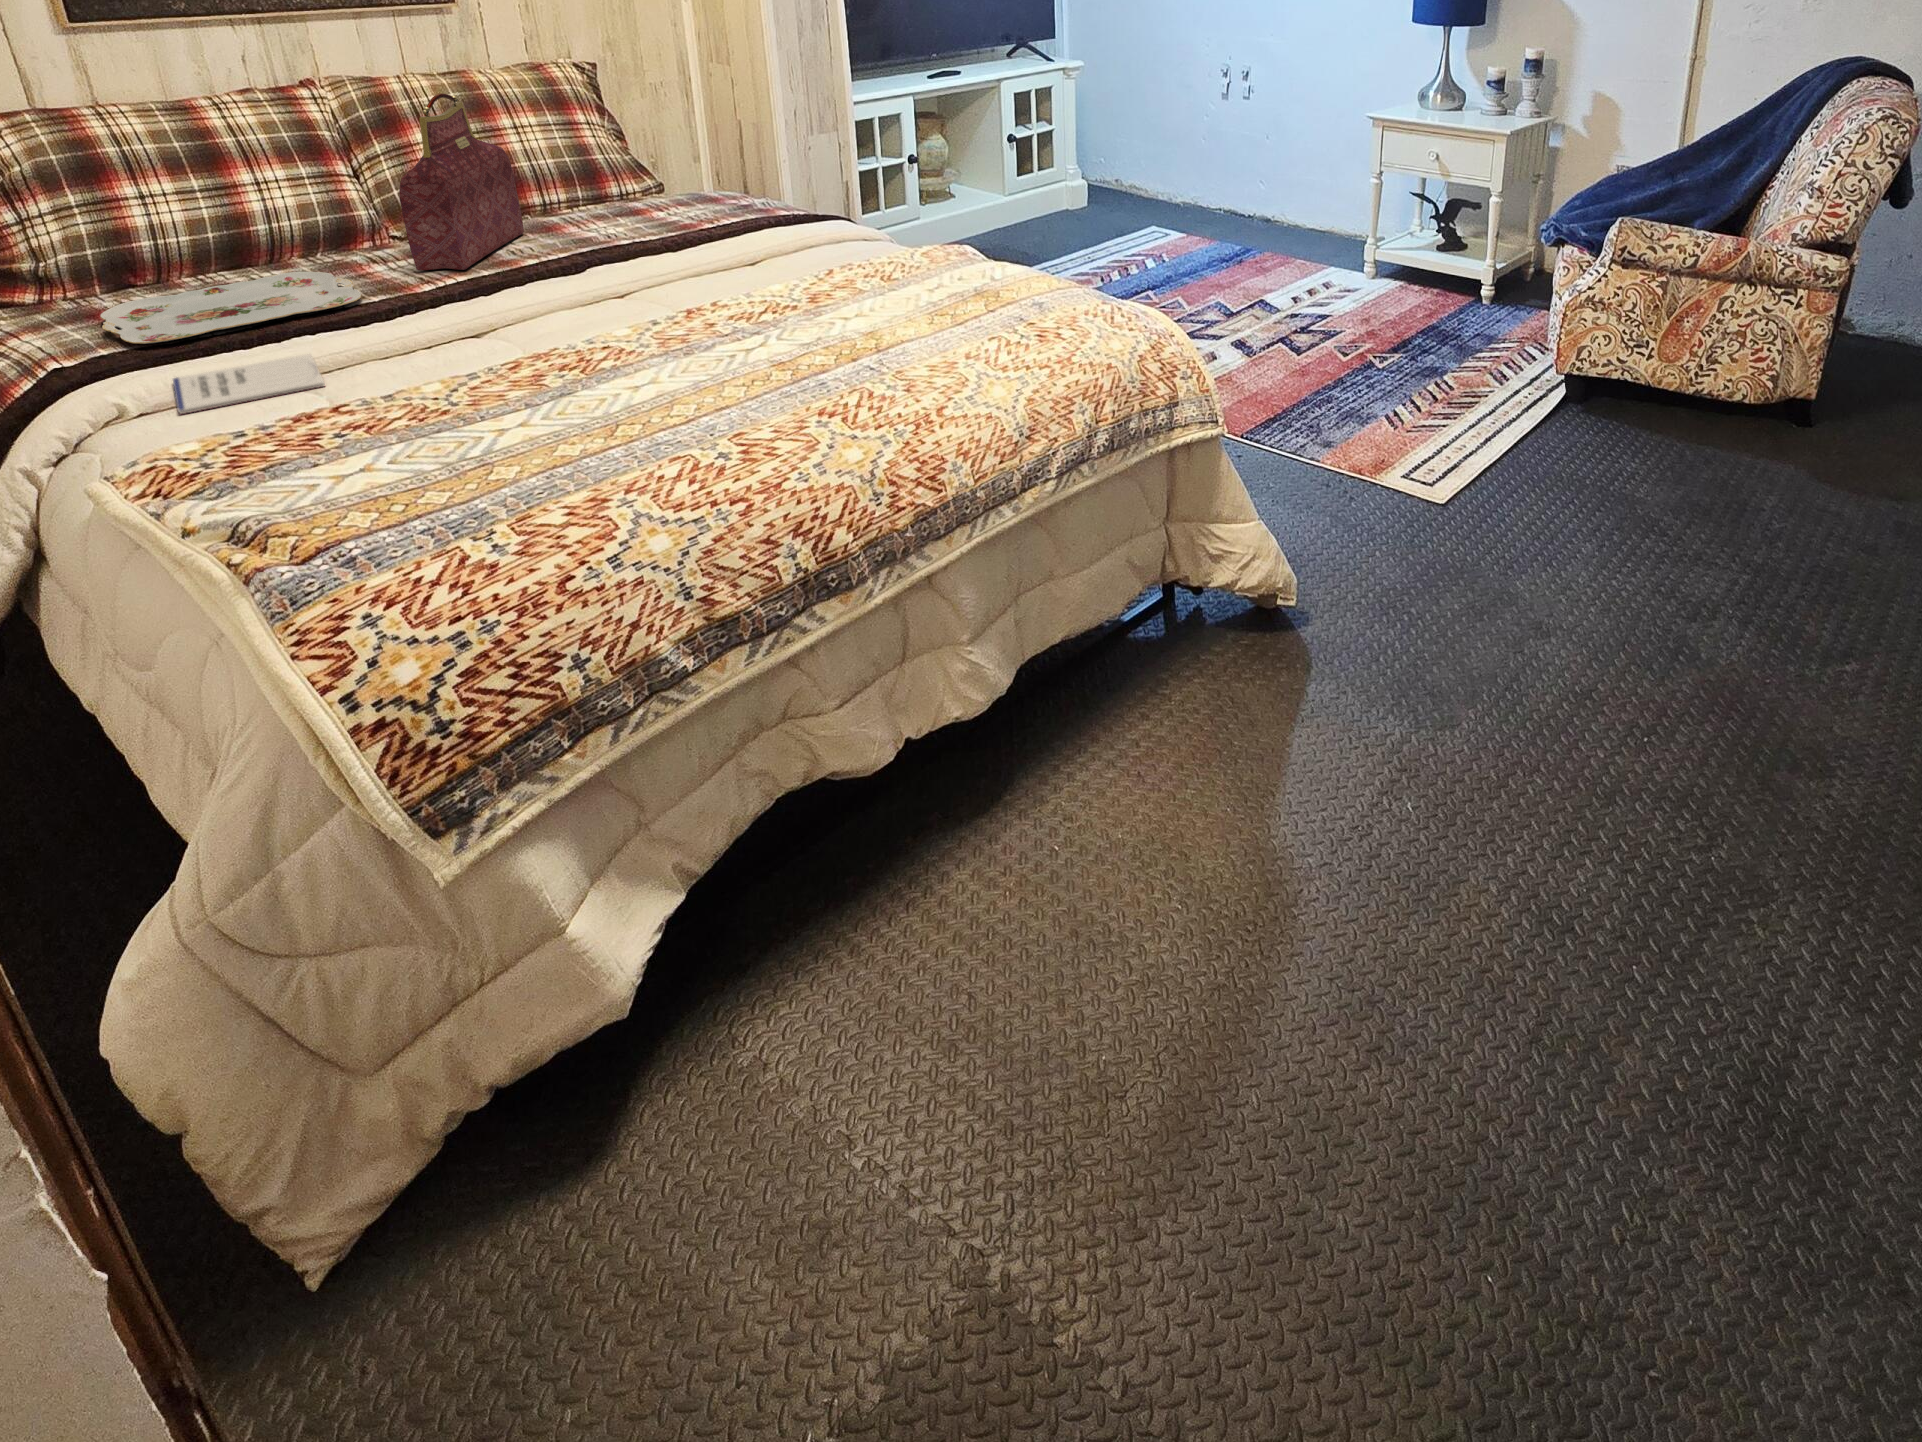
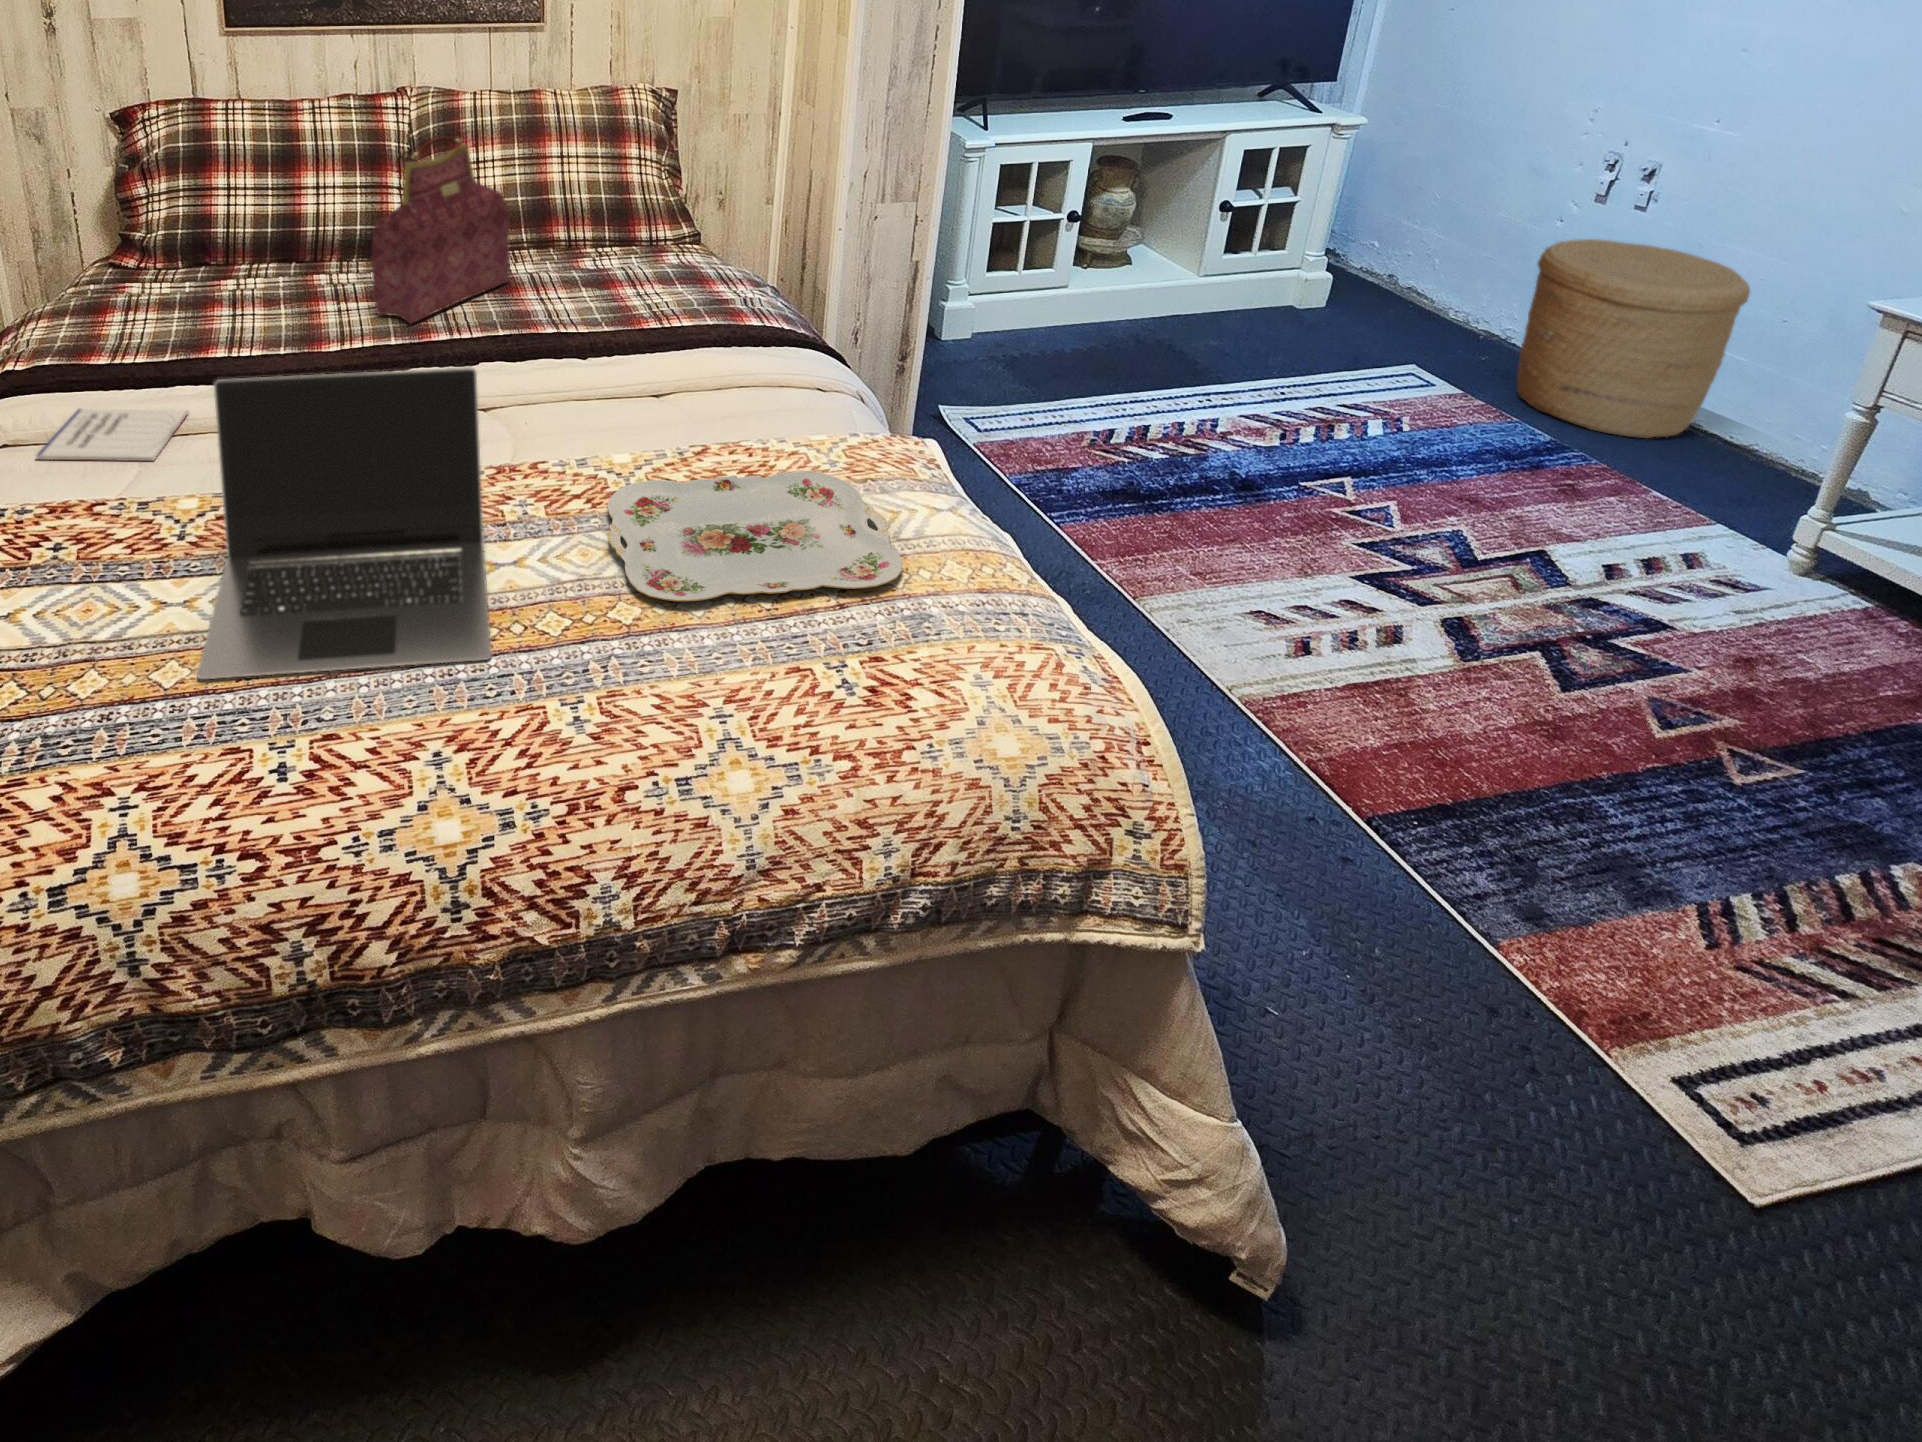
woven basket: none [1204,122,1310,239] -> present [1516,239,1750,438]
laptop: none [462,208,792,454] -> present [197,367,491,679]
serving tray: present [100,272,361,344] -> present [607,471,902,601]

